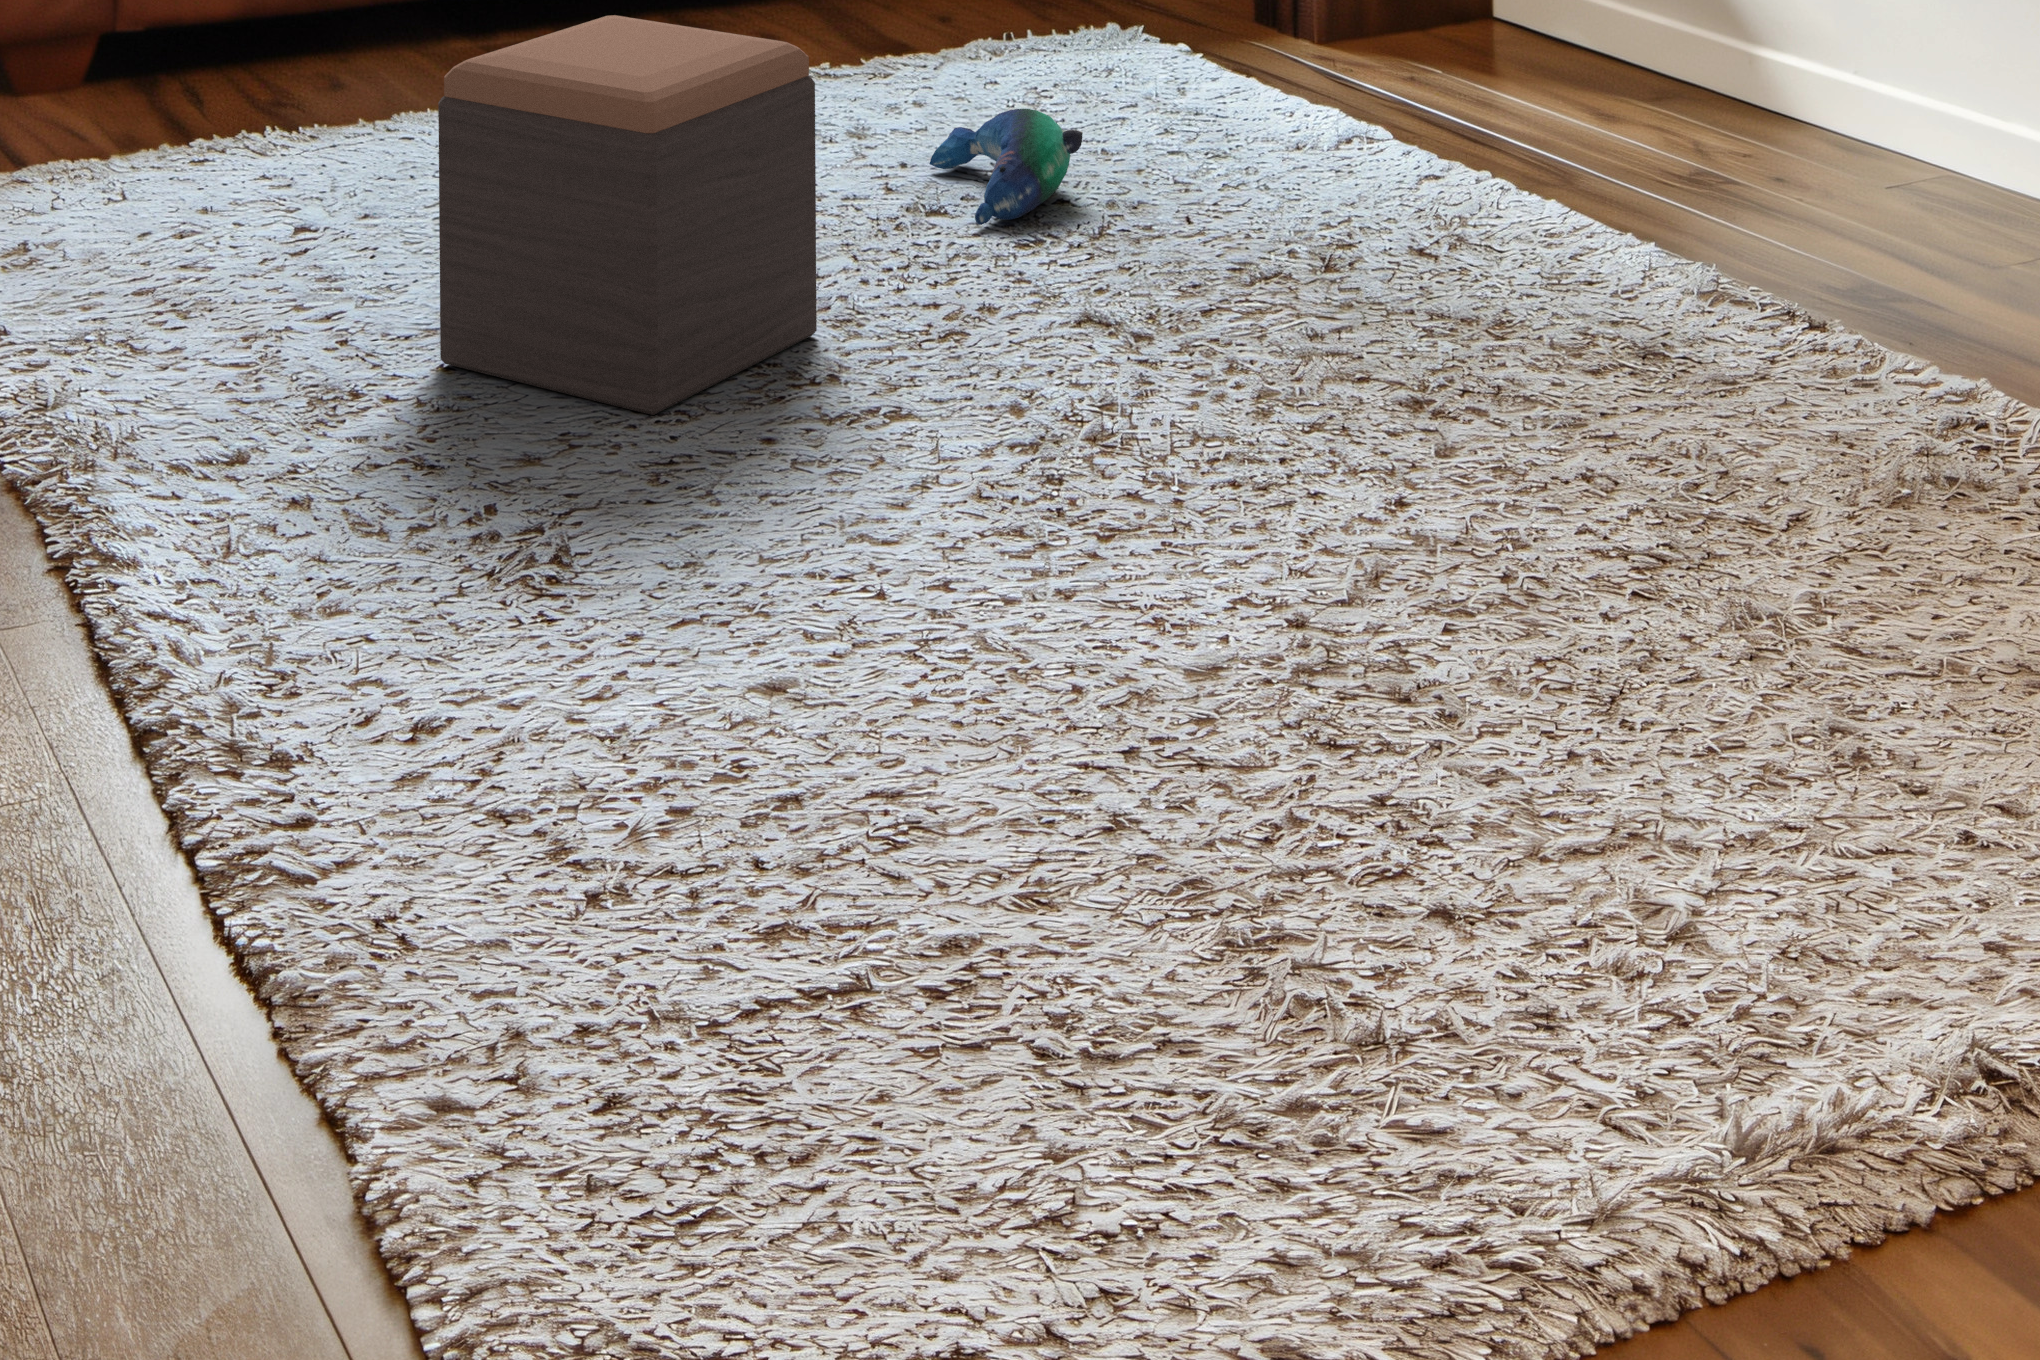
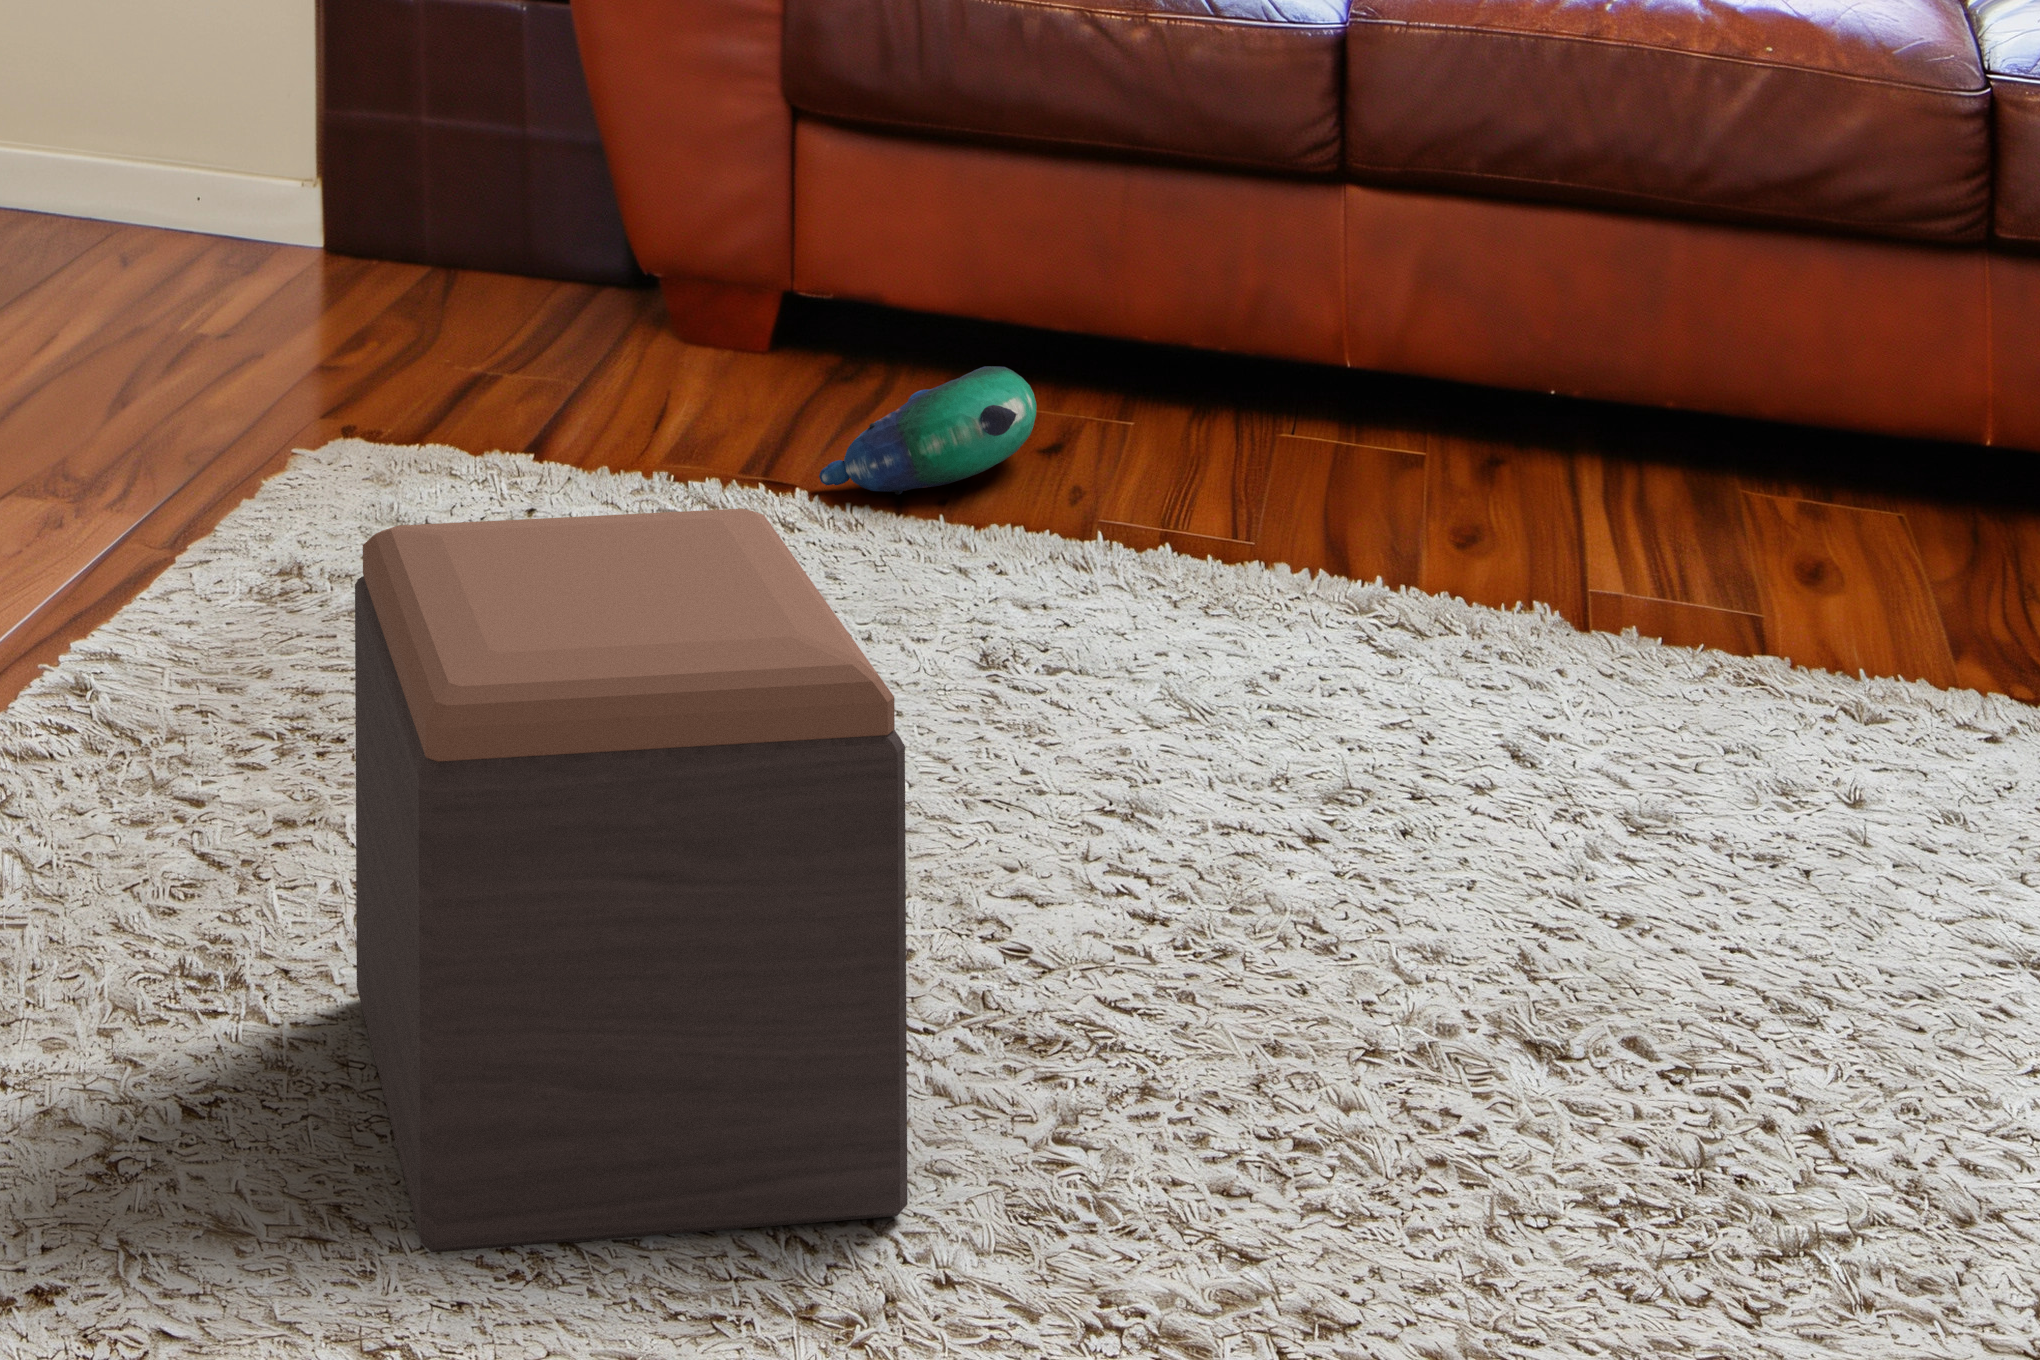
plush toy: present [929,108,1083,225] -> present [819,366,1036,495]

